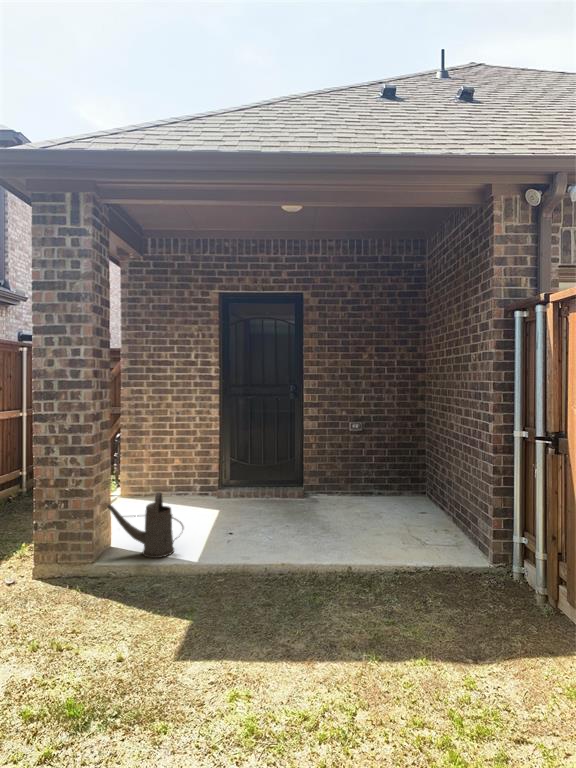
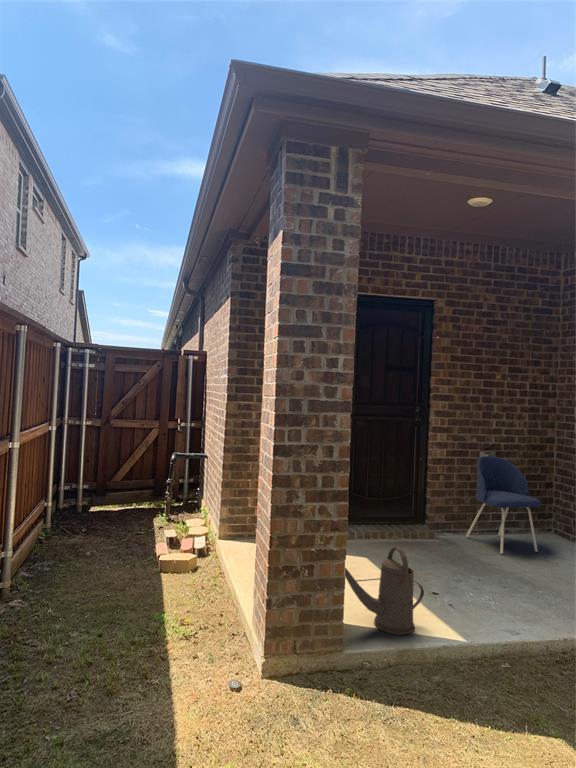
chair: none [334,427,385,510] -> present [466,456,541,554]

